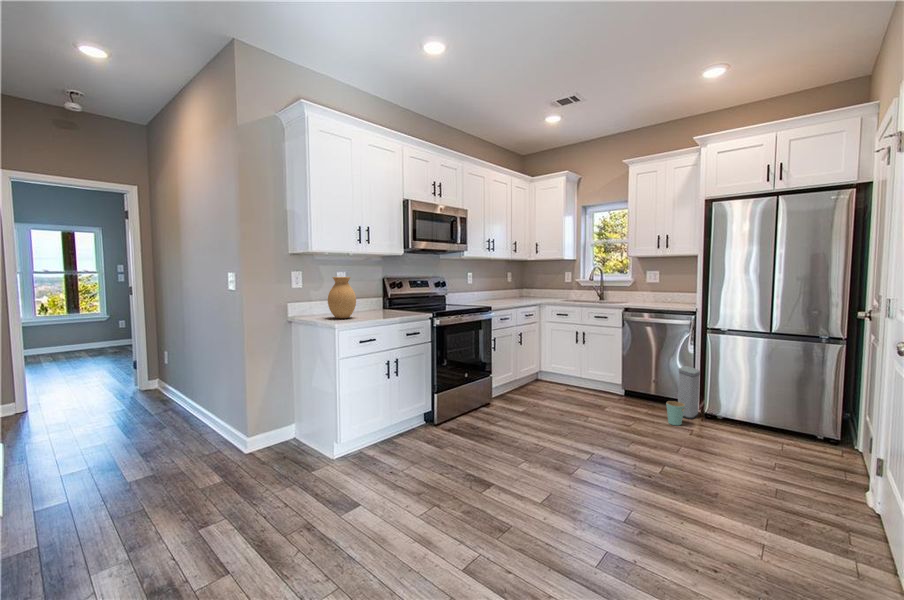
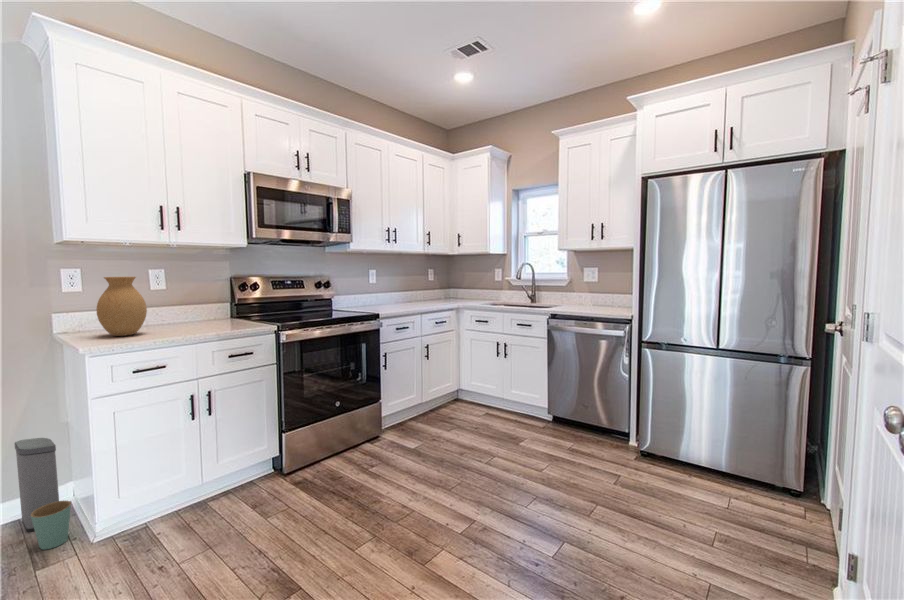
trash can: present [666,366,700,425] -> present [15,438,71,550]

